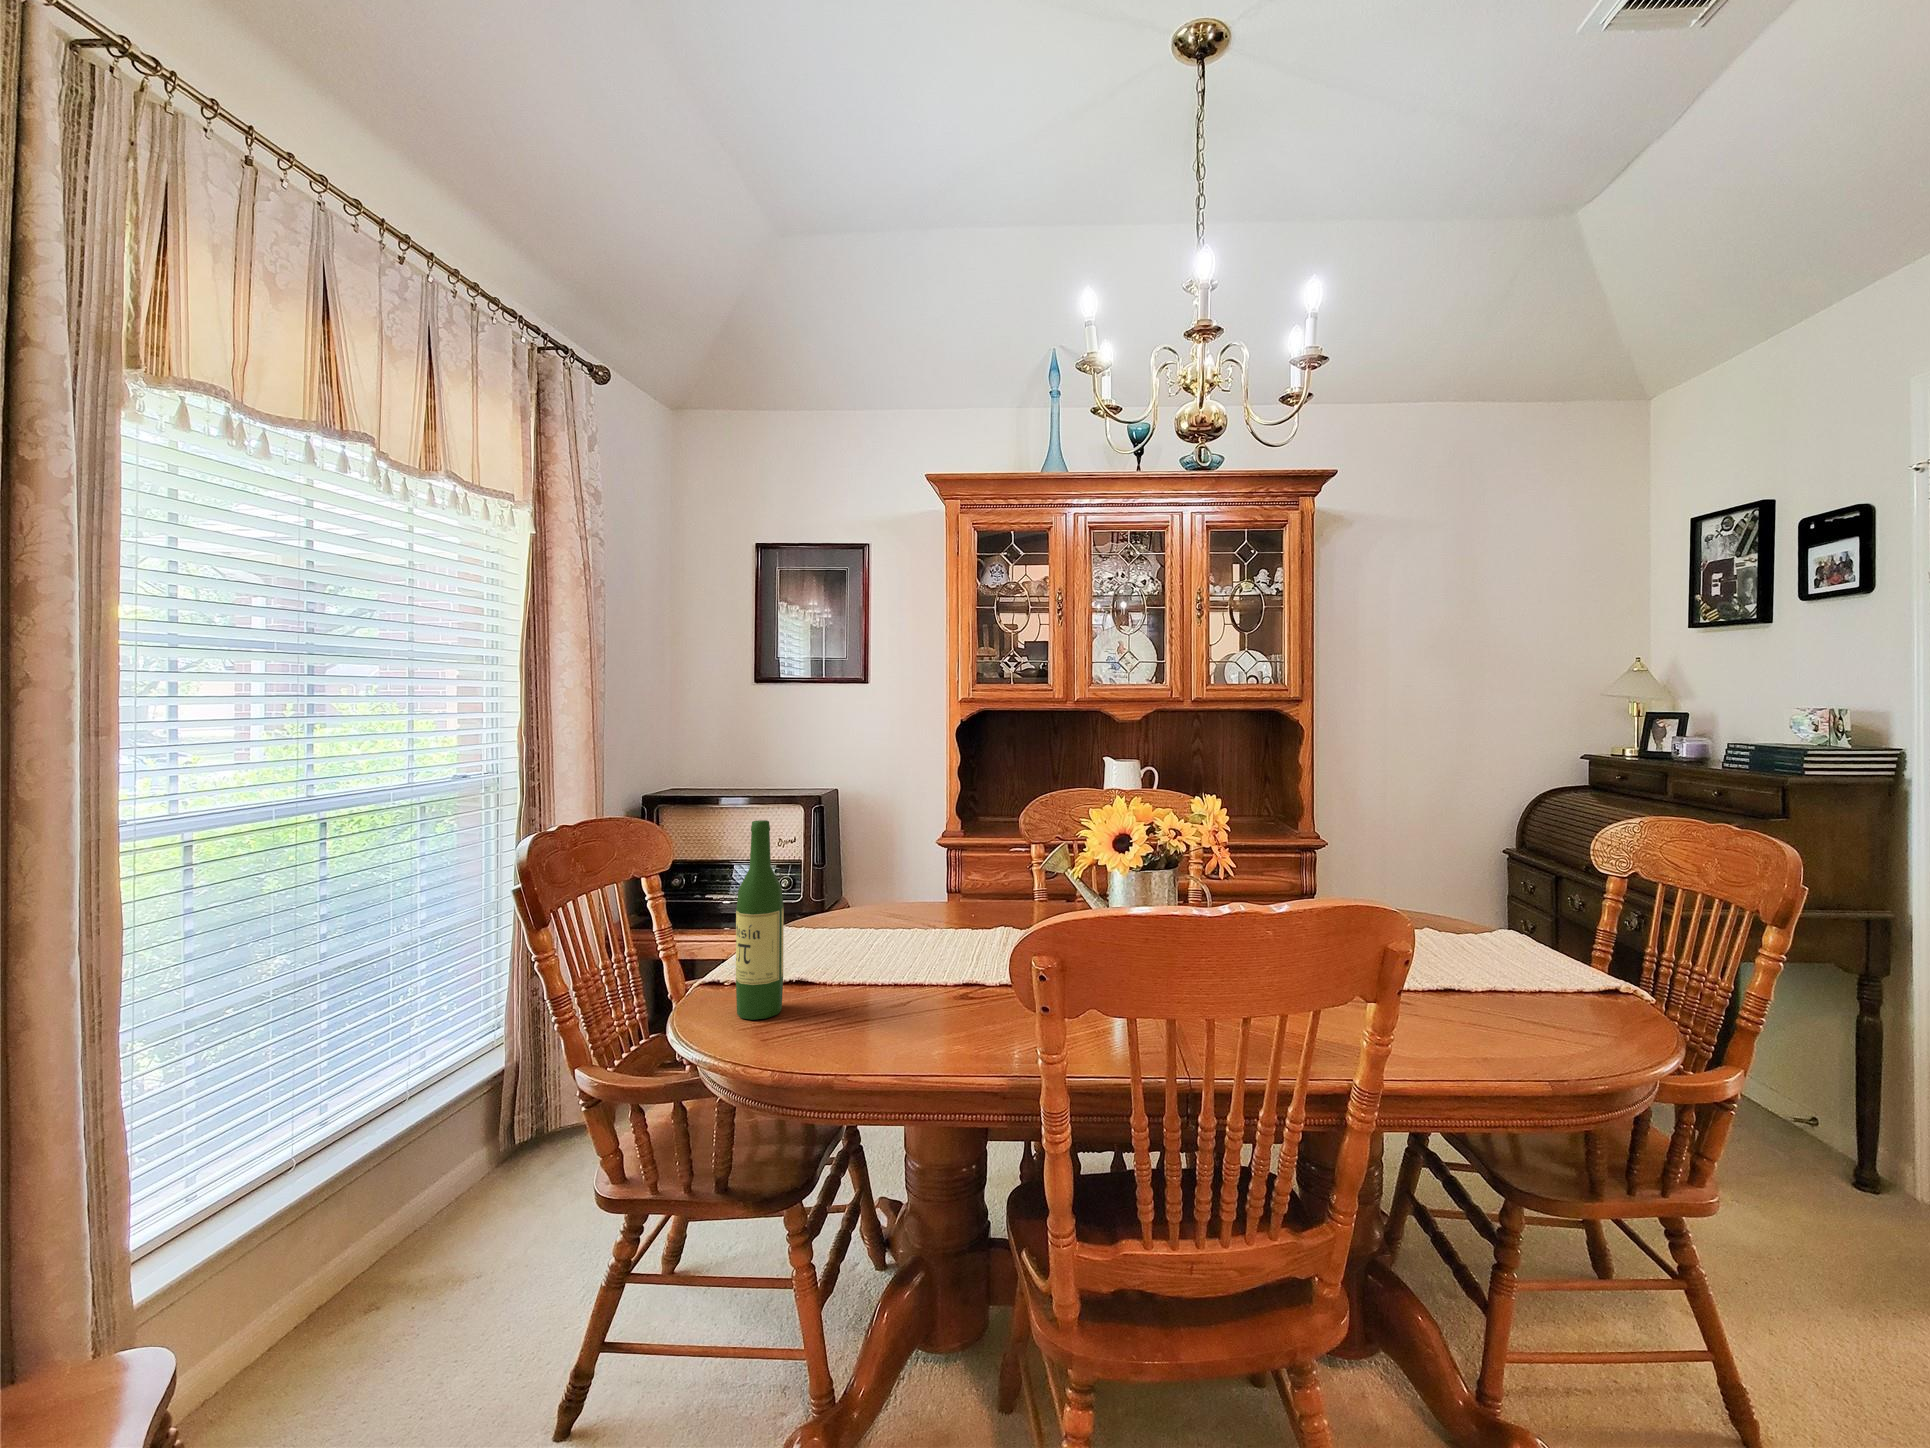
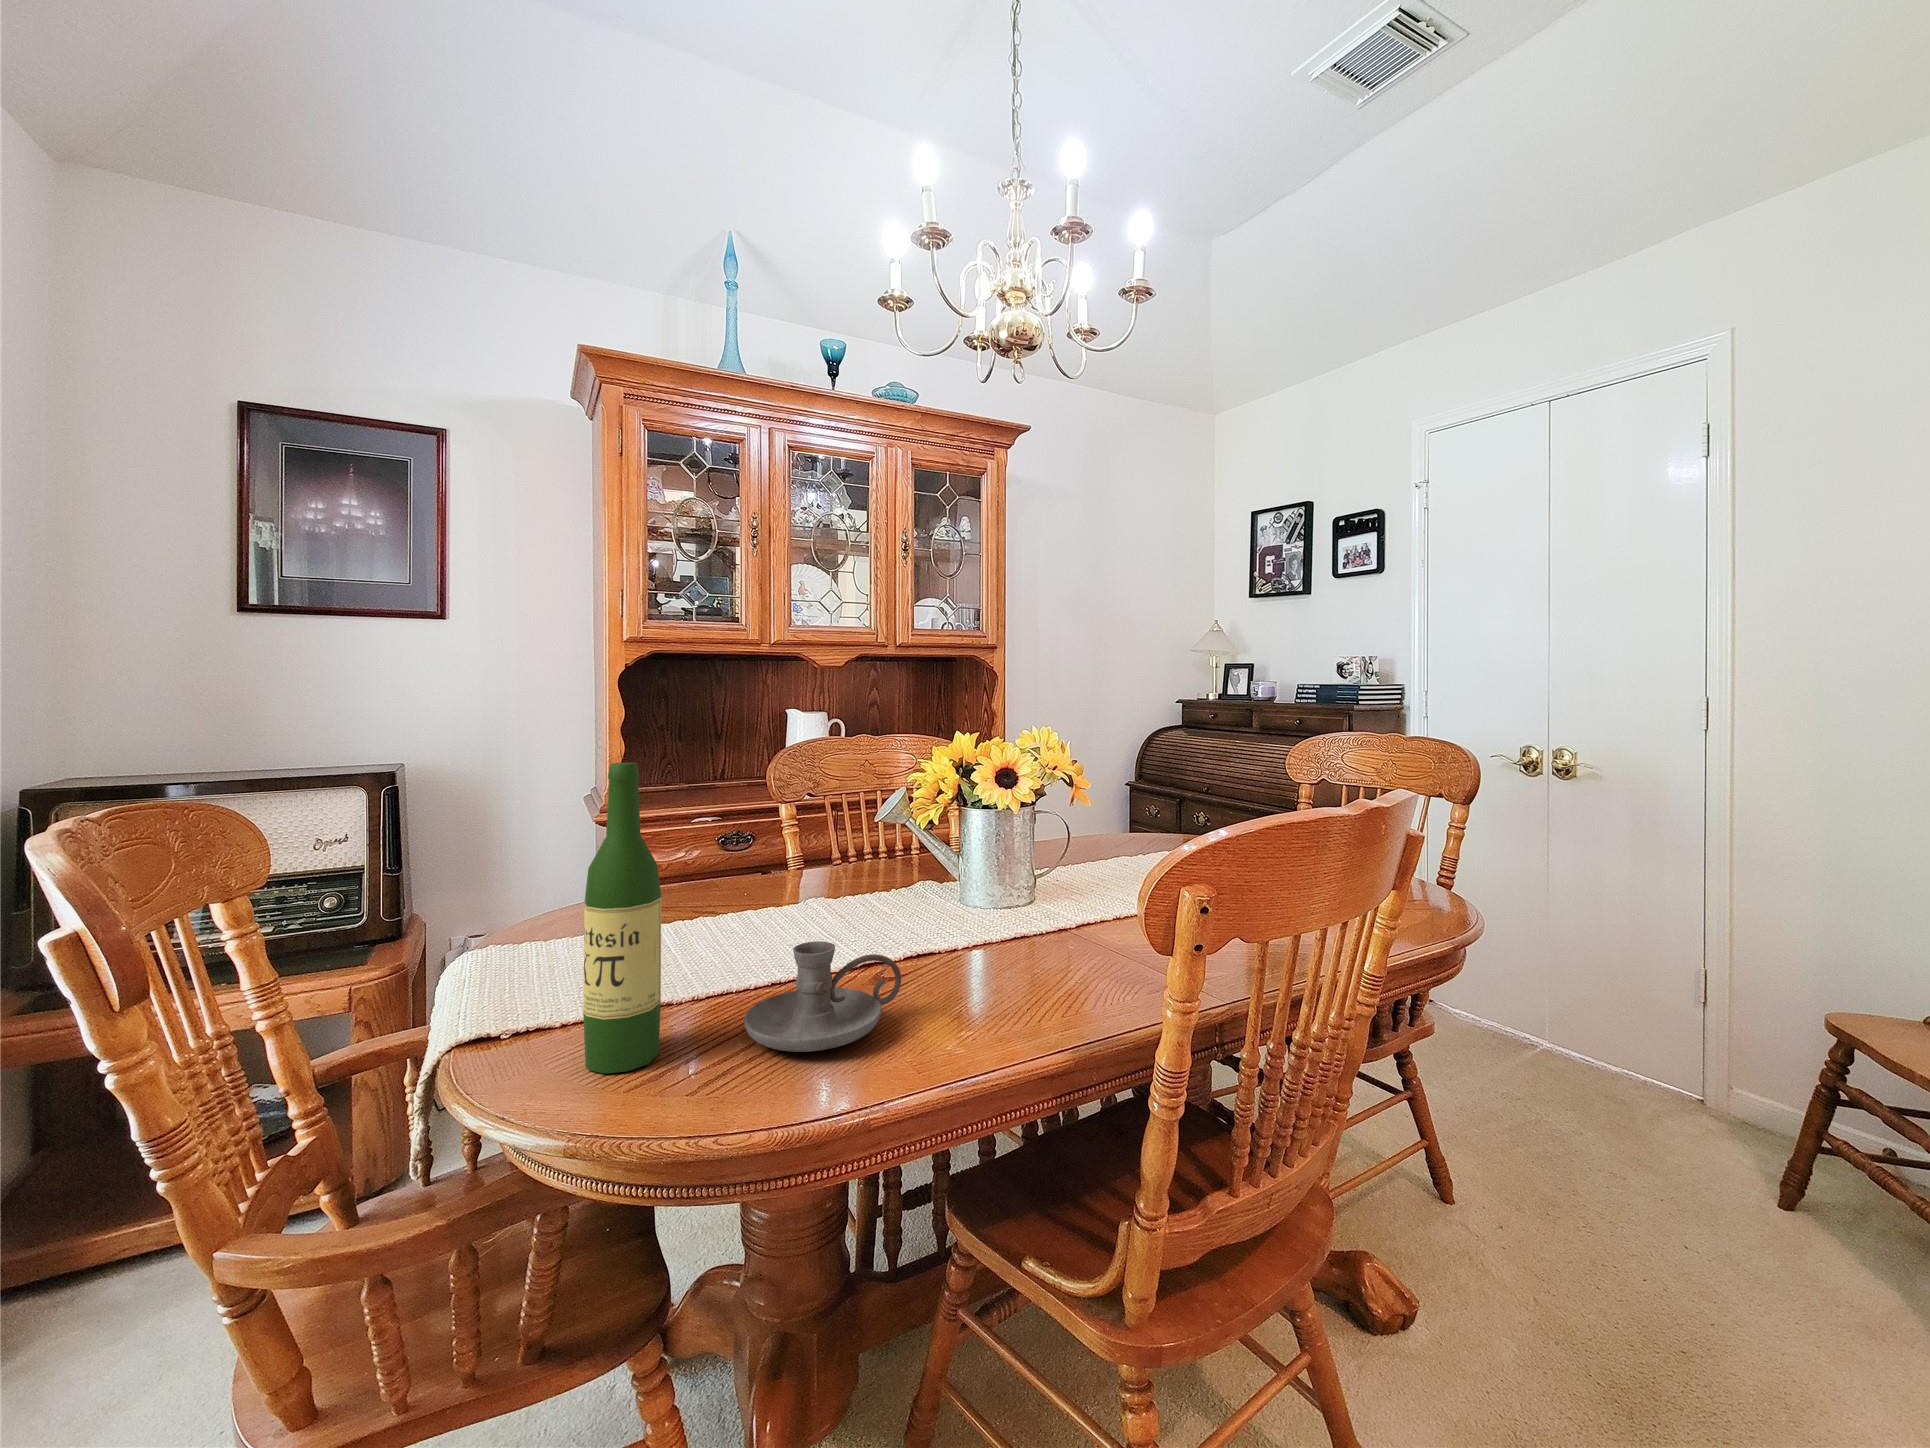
candle holder: none [823,957,942,1034] -> present [744,941,901,1052]

